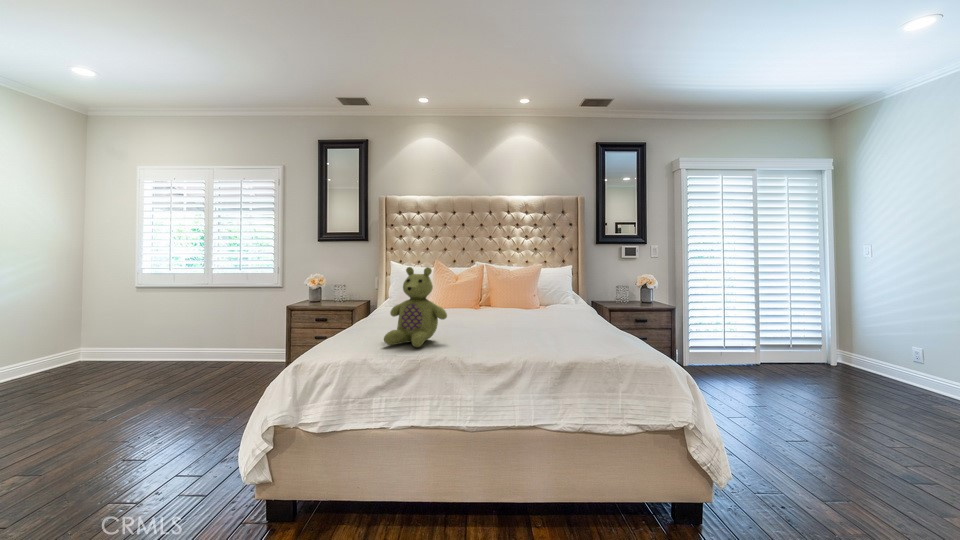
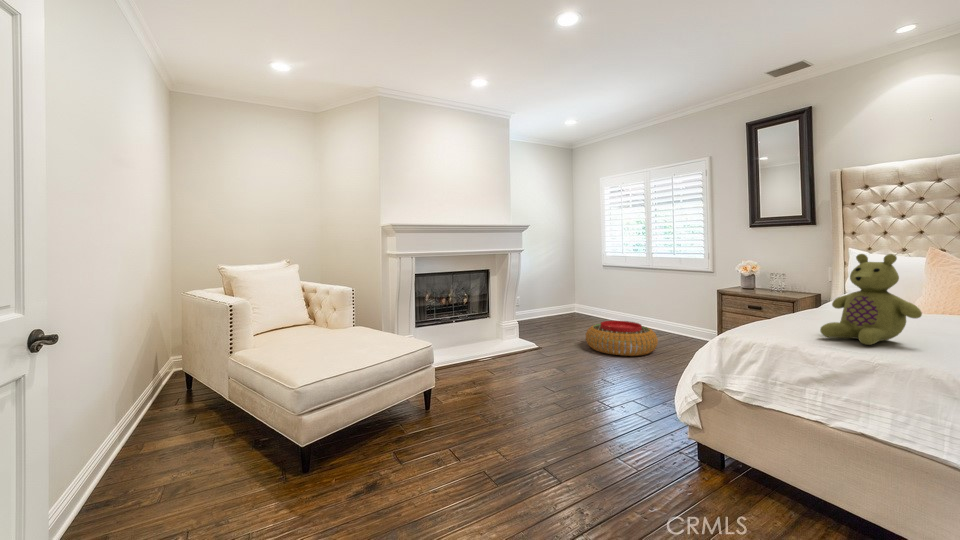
pouf: none [103,354,221,405] -> present [586,321,658,356]

